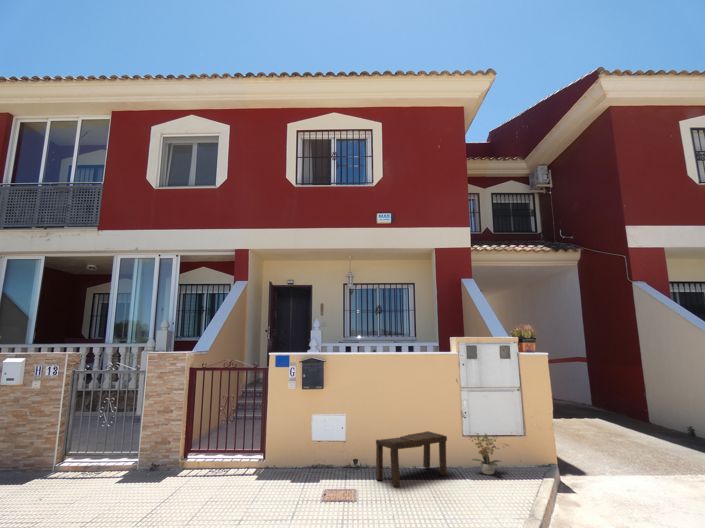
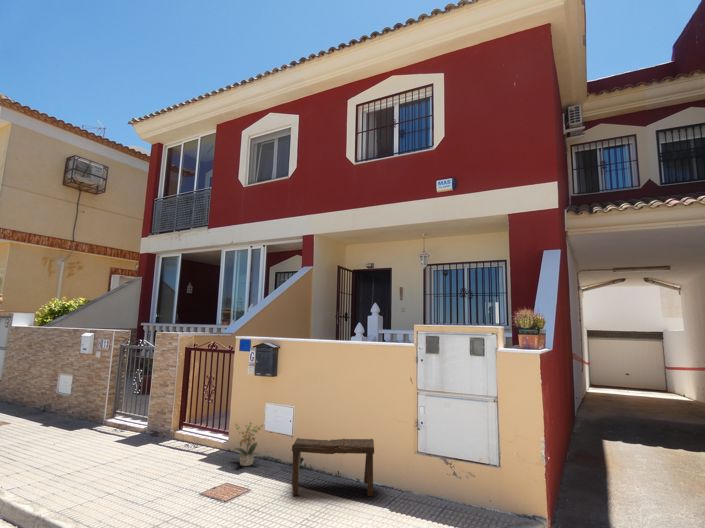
potted plant: present [470,433,500,474] -> present [235,423,262,466]

